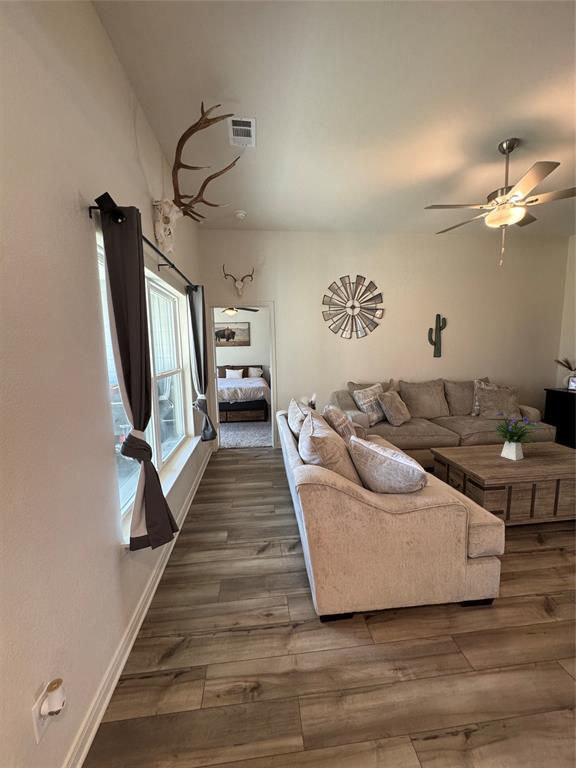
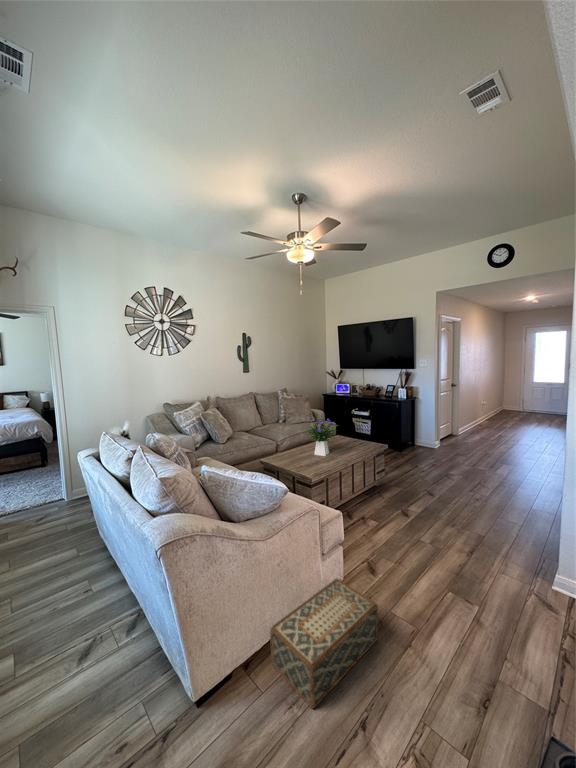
woven basket: none [391,587,526,683] -> present [270,579,378,709]

